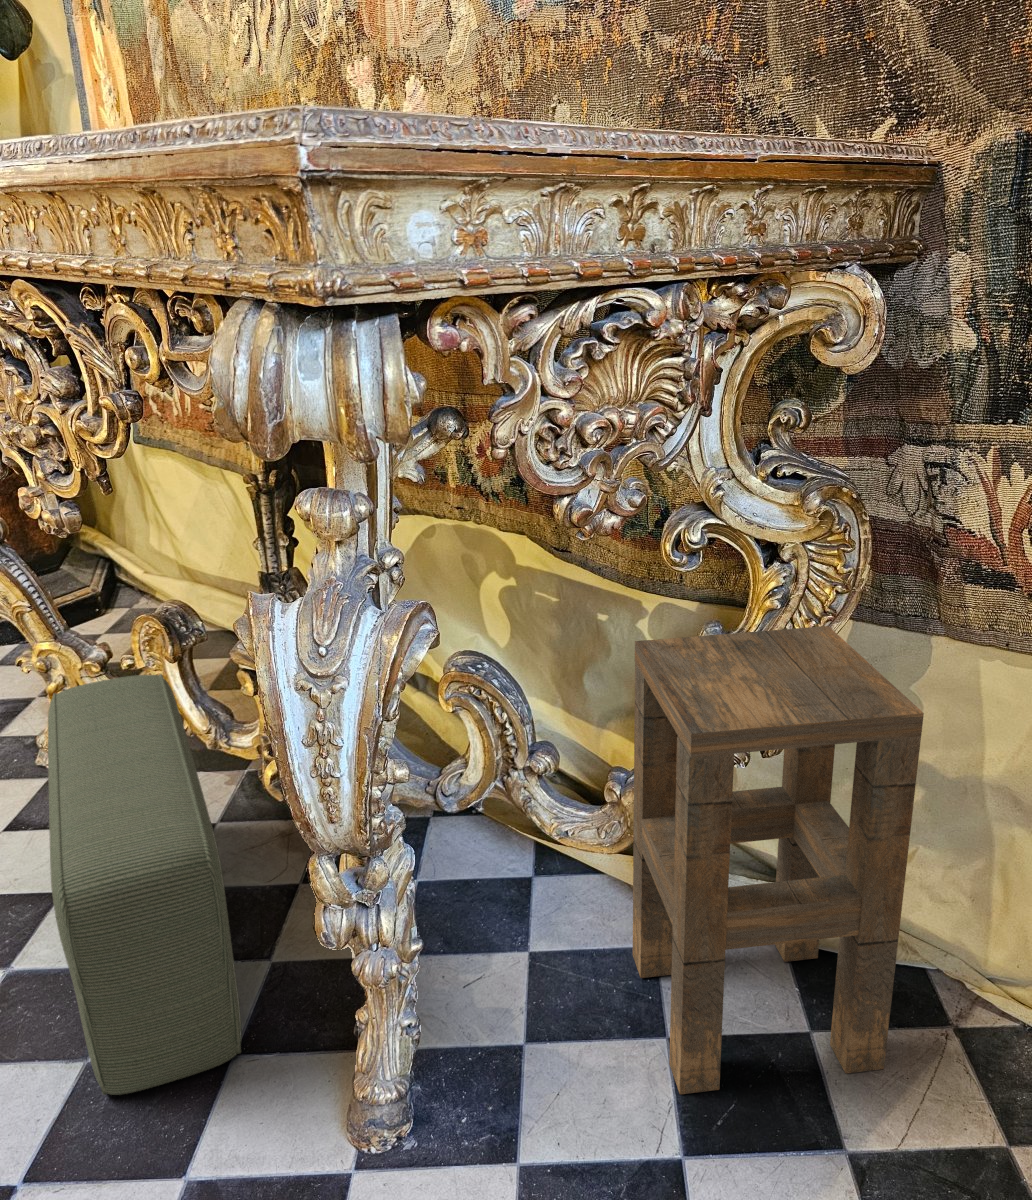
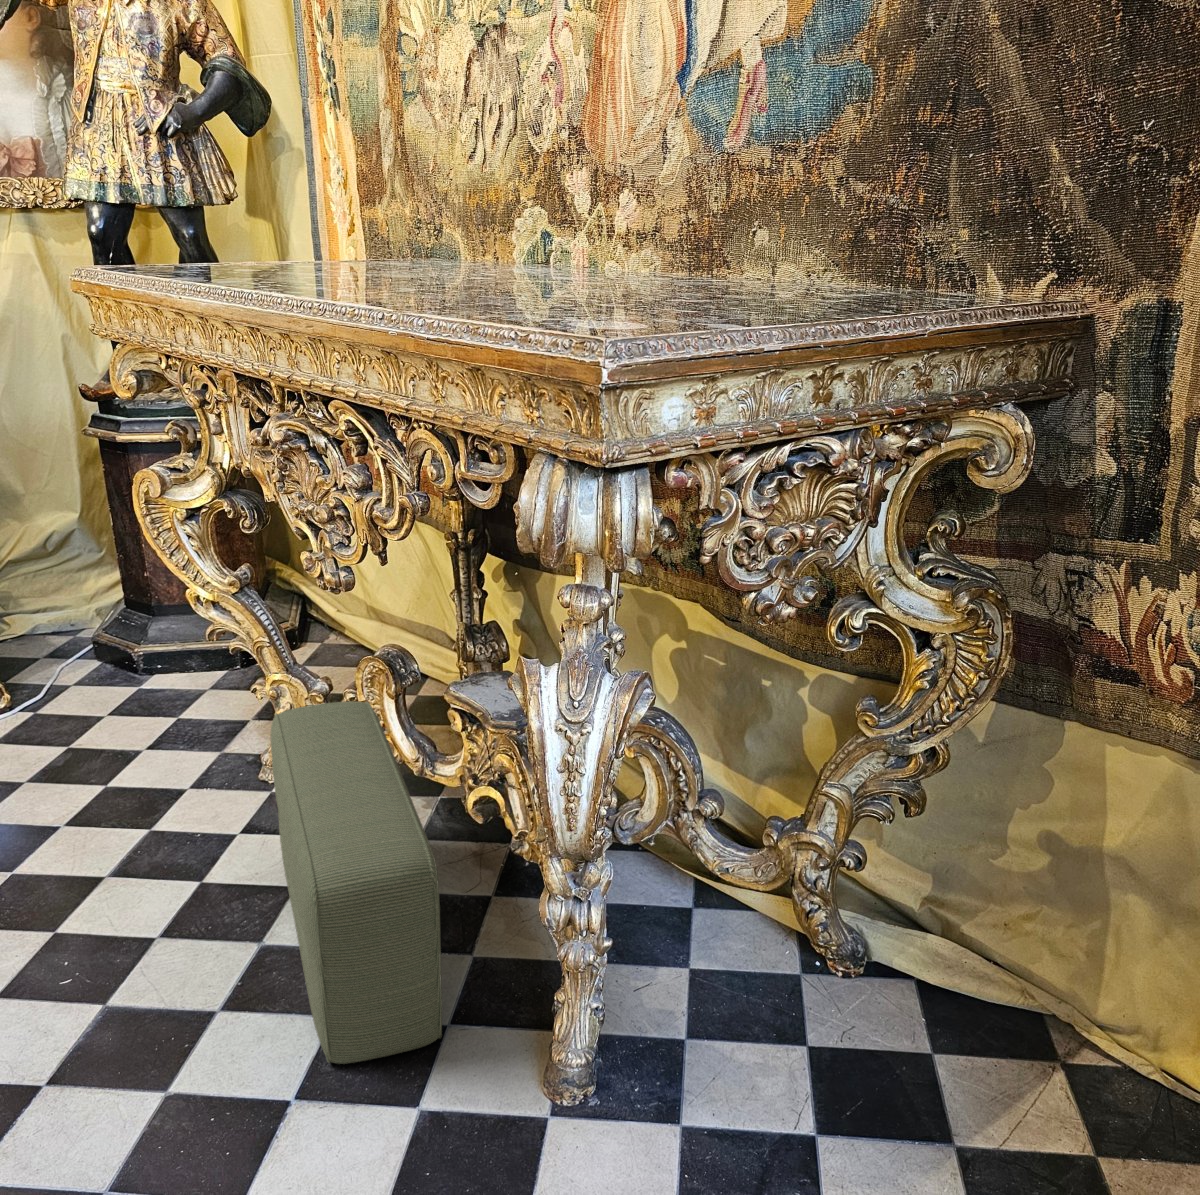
side table: present [633,626,924,1094] -> none [780,705,1042,1099]

